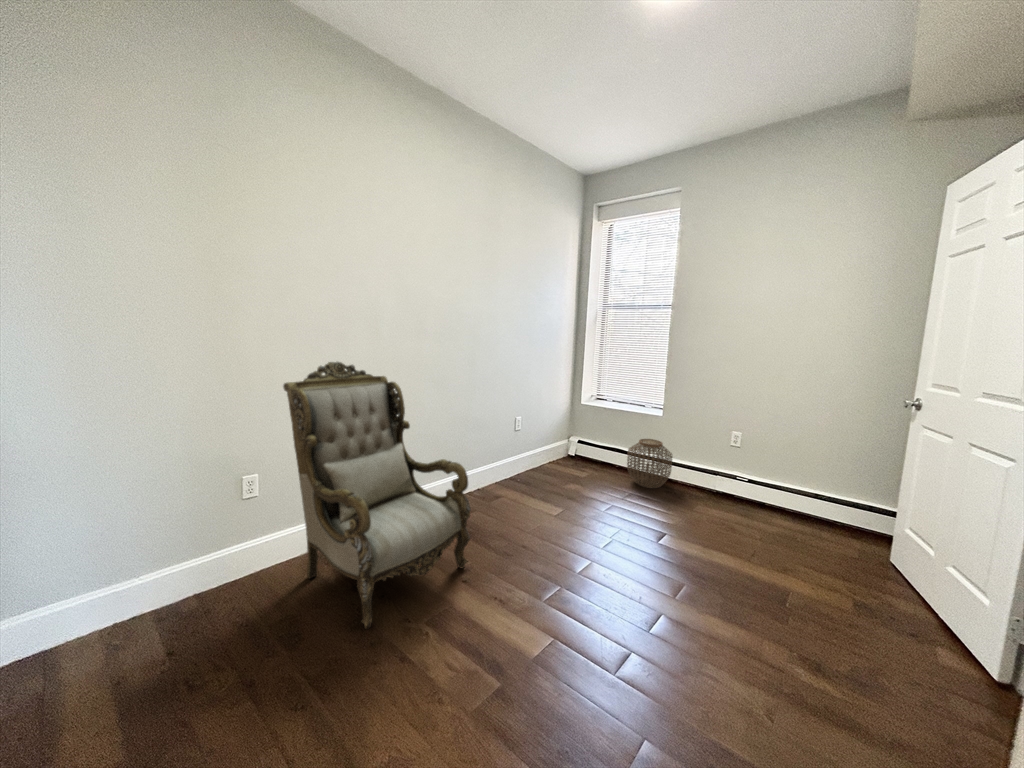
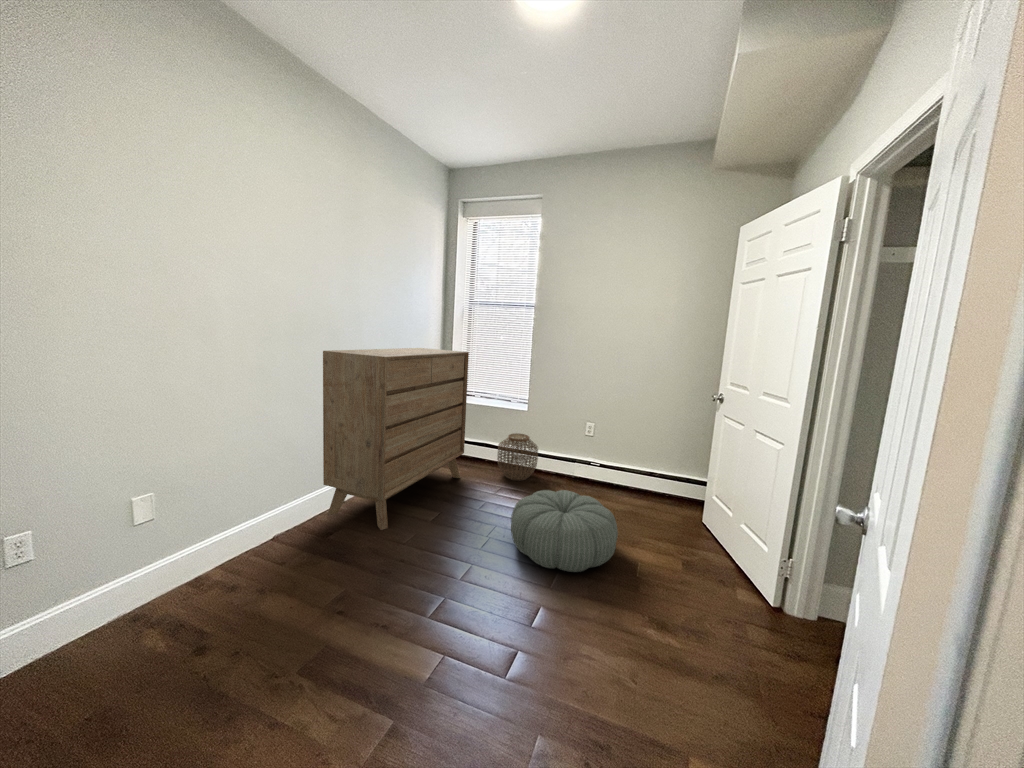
dresser: none [465,351,599,516] -> present [323,348,469,530]
armchair: present [283,362,471,629] -> none [30,367,334,720]
pouf: none [636,497,763,586] -> present [511,490,618,572]

